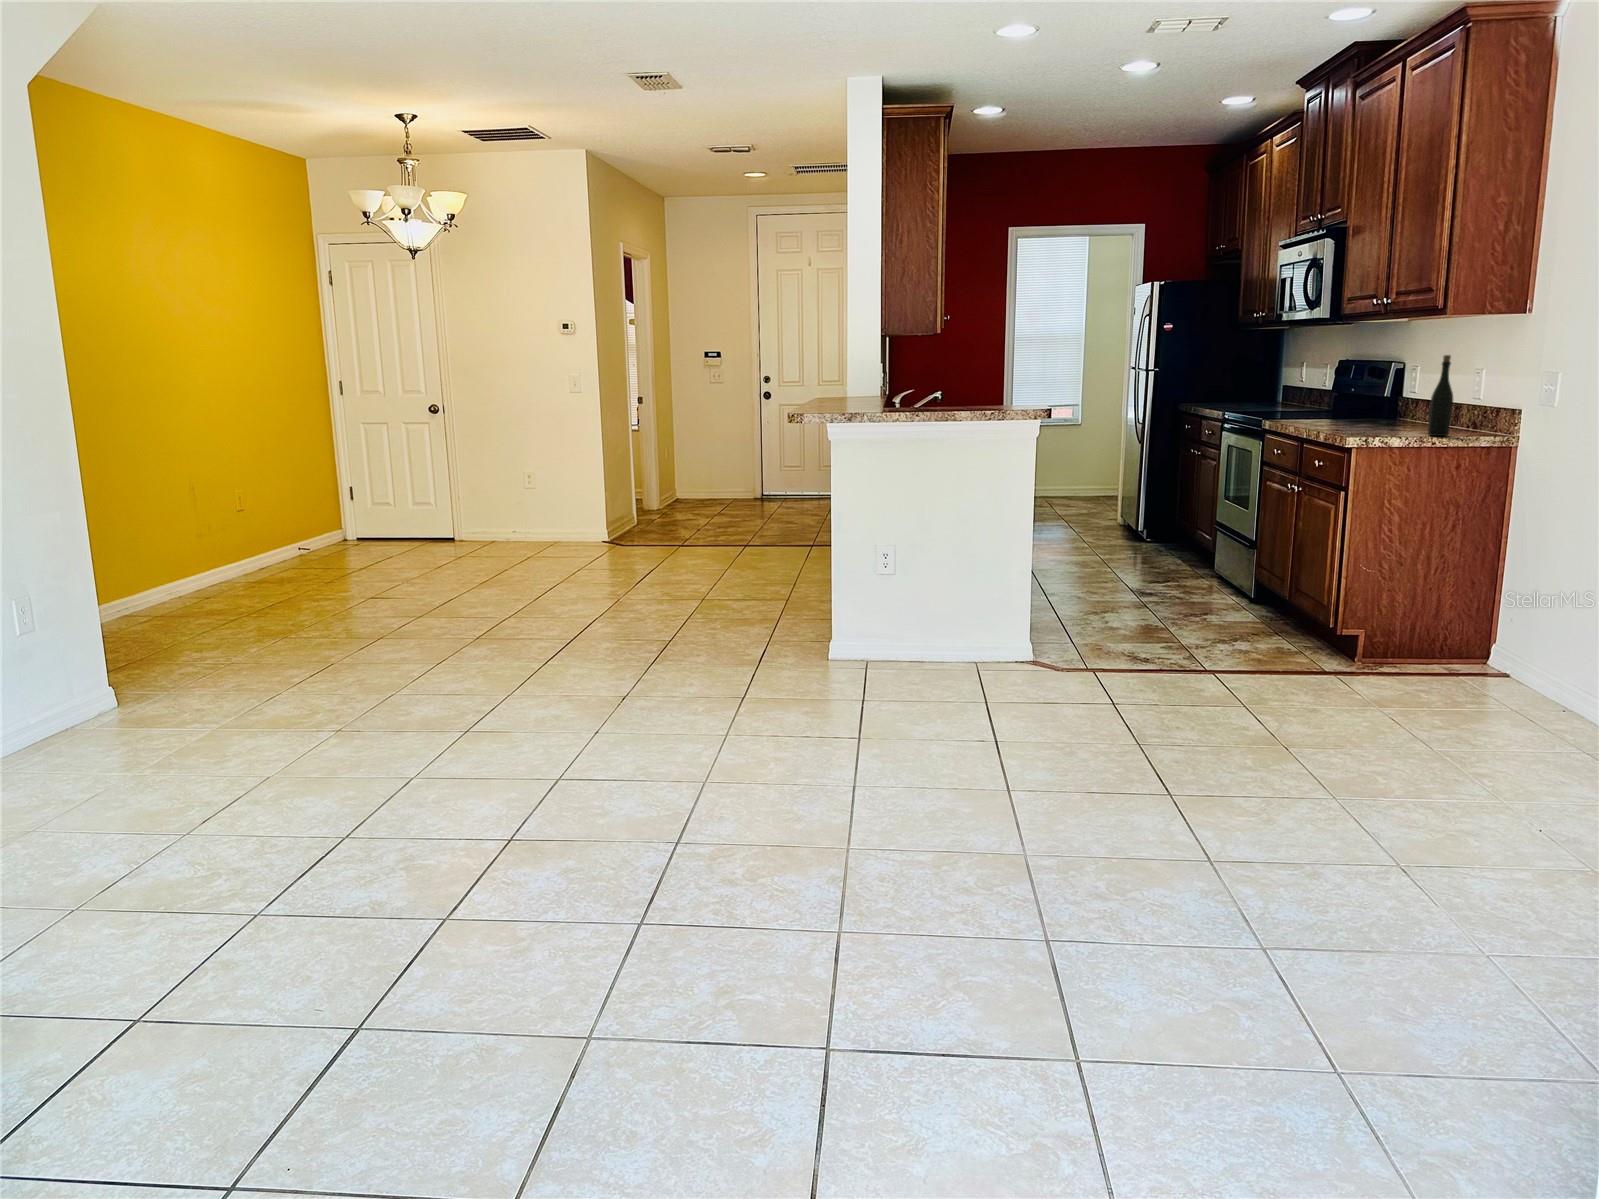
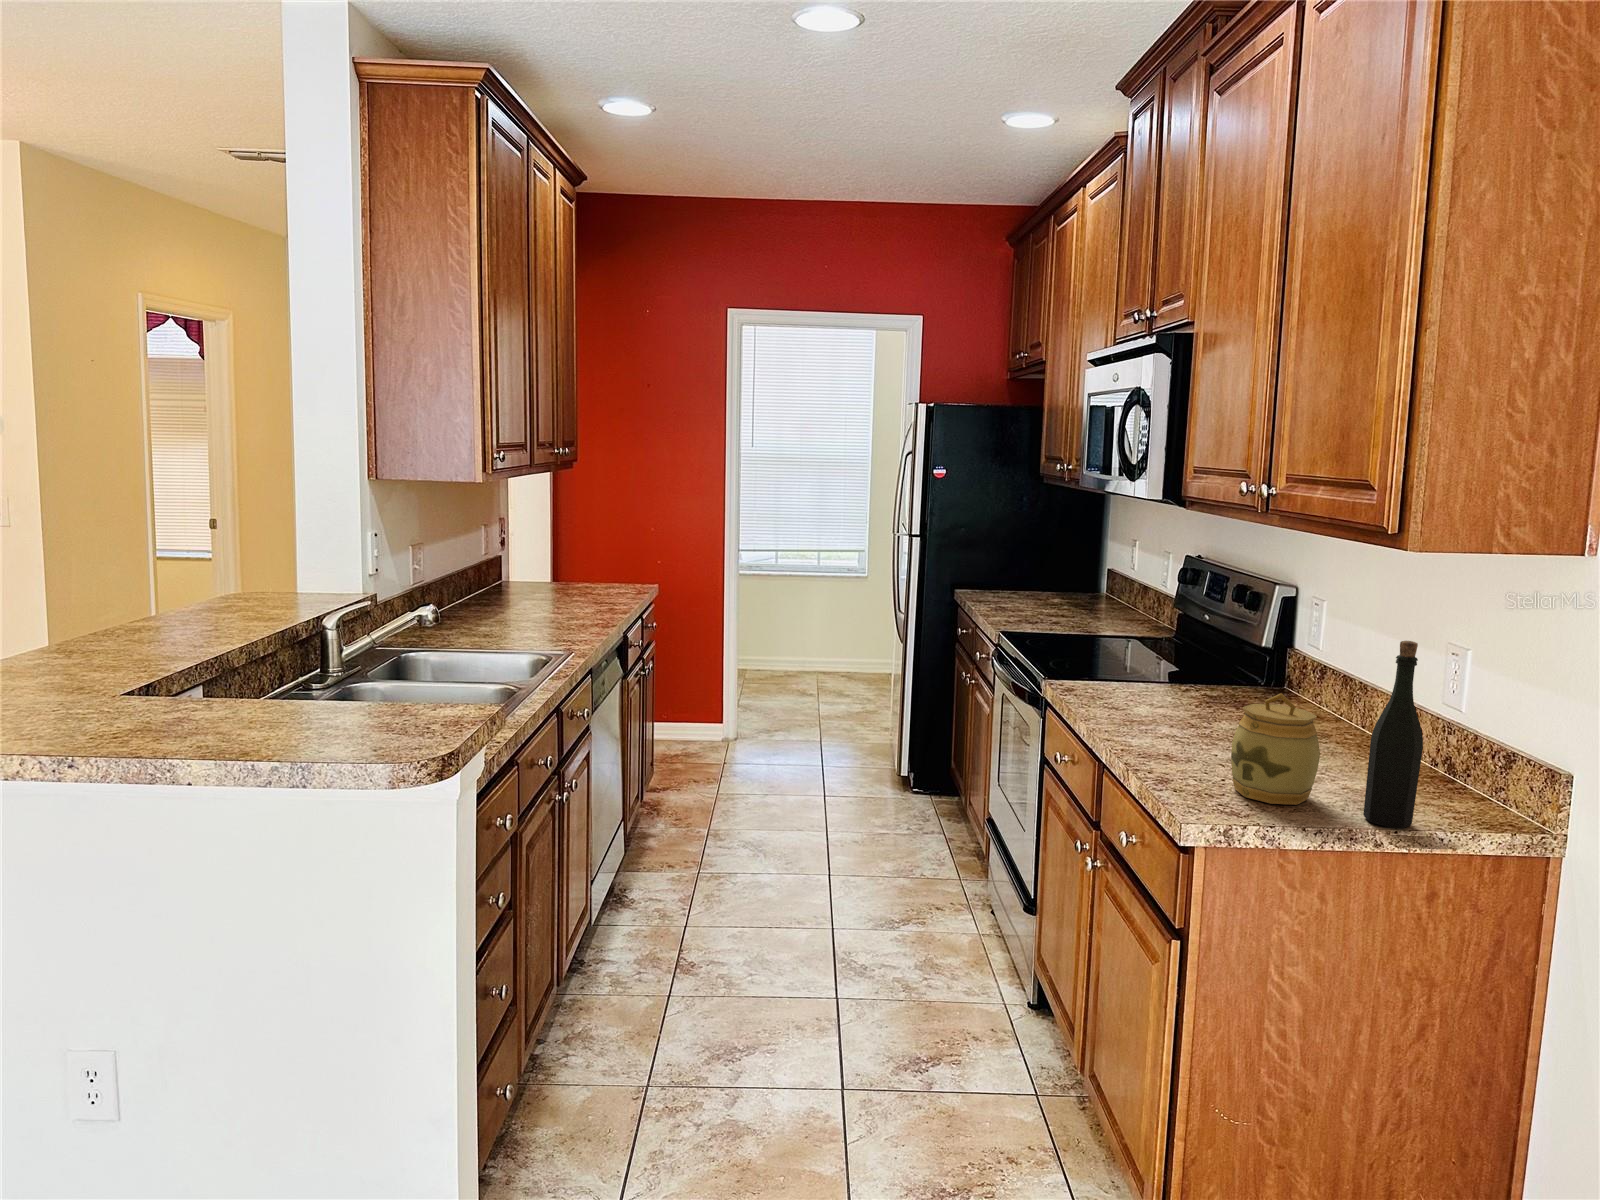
jar: none [1368,387,1409,434] -> present [1231,693,1320,805]

